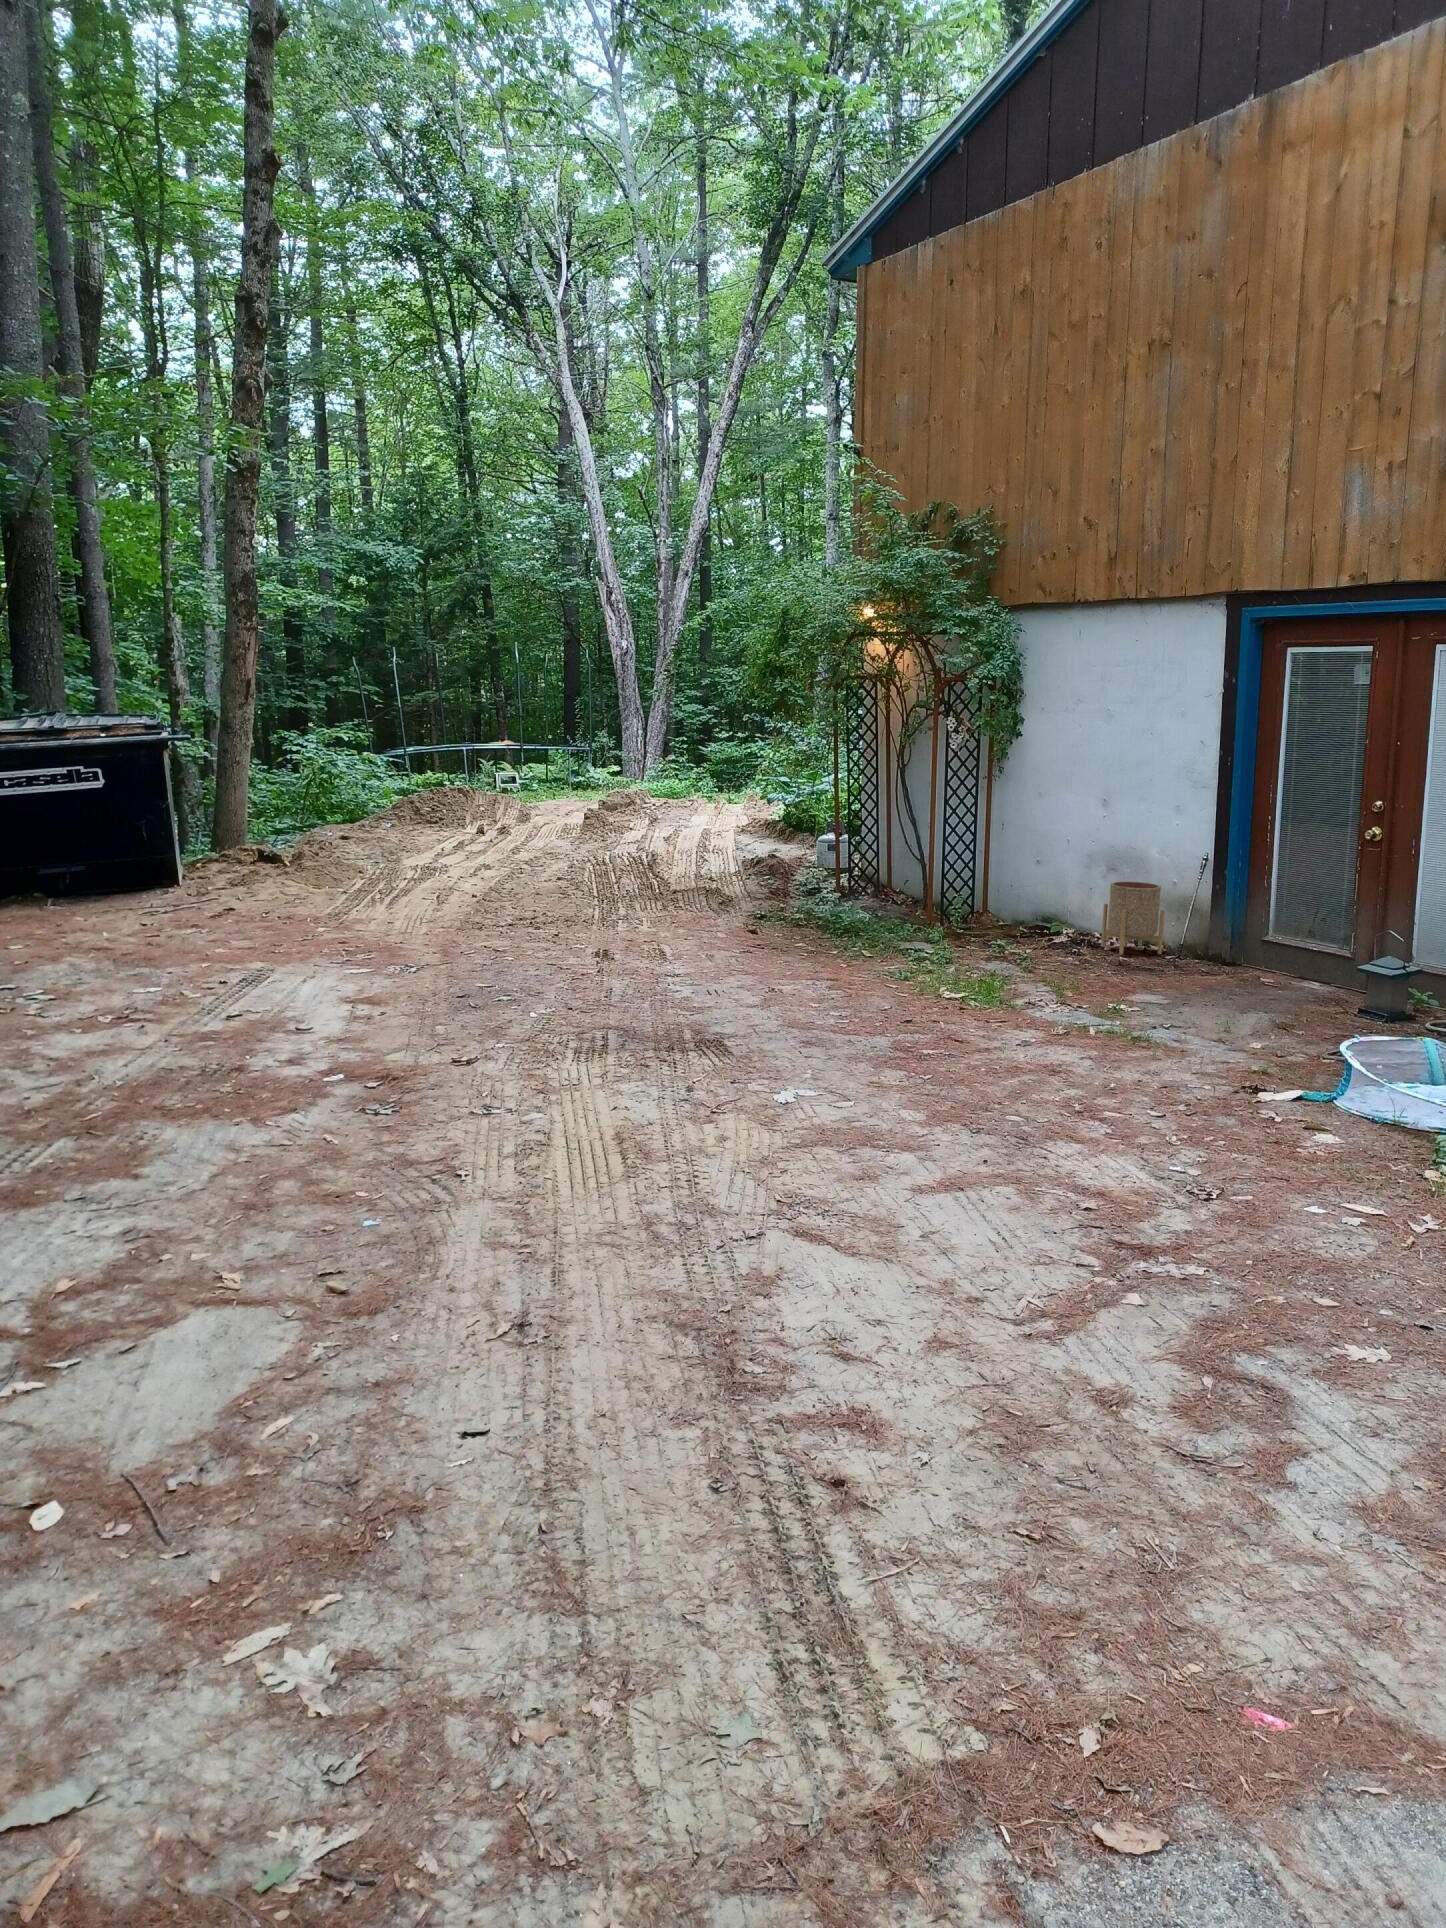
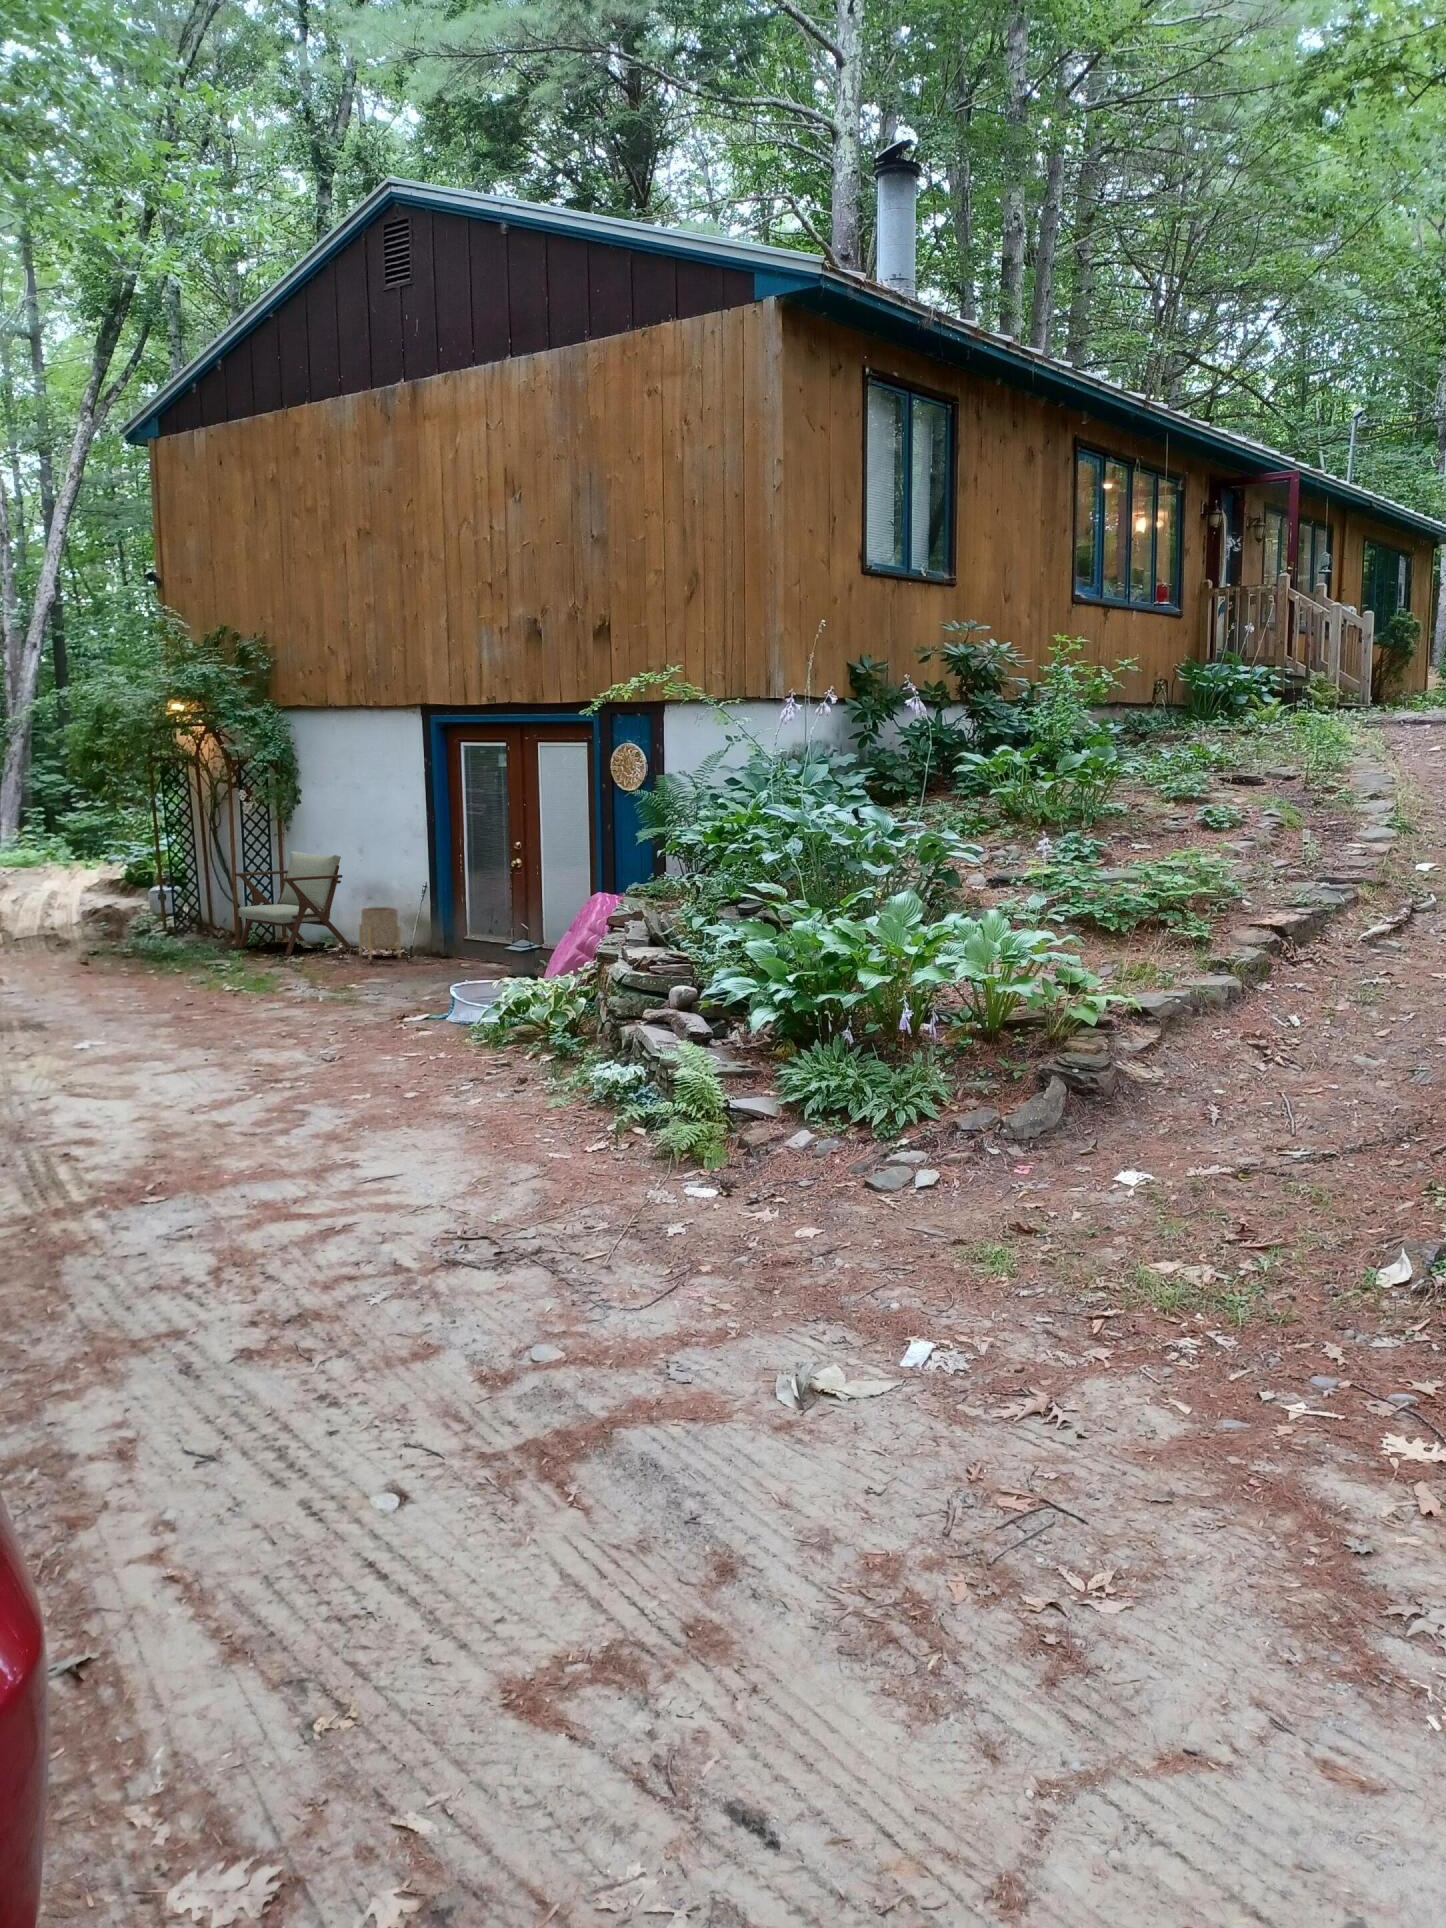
lounge chair: none [938,800,1082,940] -> present [234,851,352,956]

